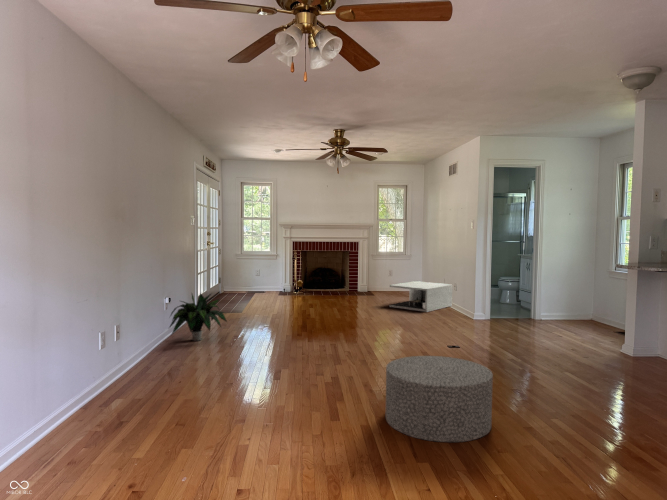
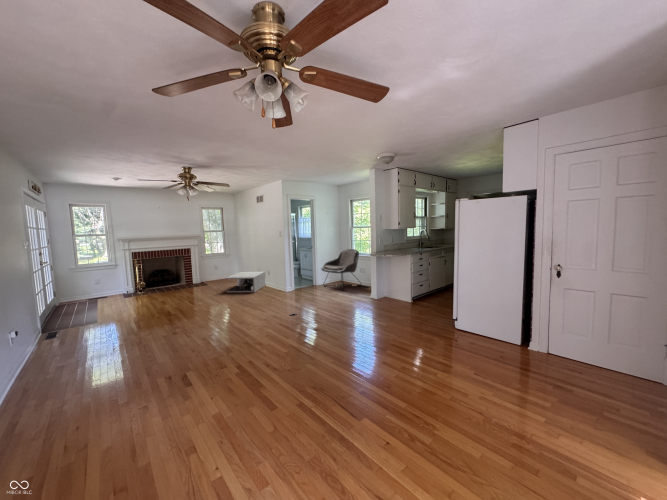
lounge chair: none [543,258,624,332] -> present [321,249,360,289]
potted plant: present [170,294,227,341] -> none [21,316,103,373]
ottoman: present [385,356,493,442] -> none [303,332,375,401]

